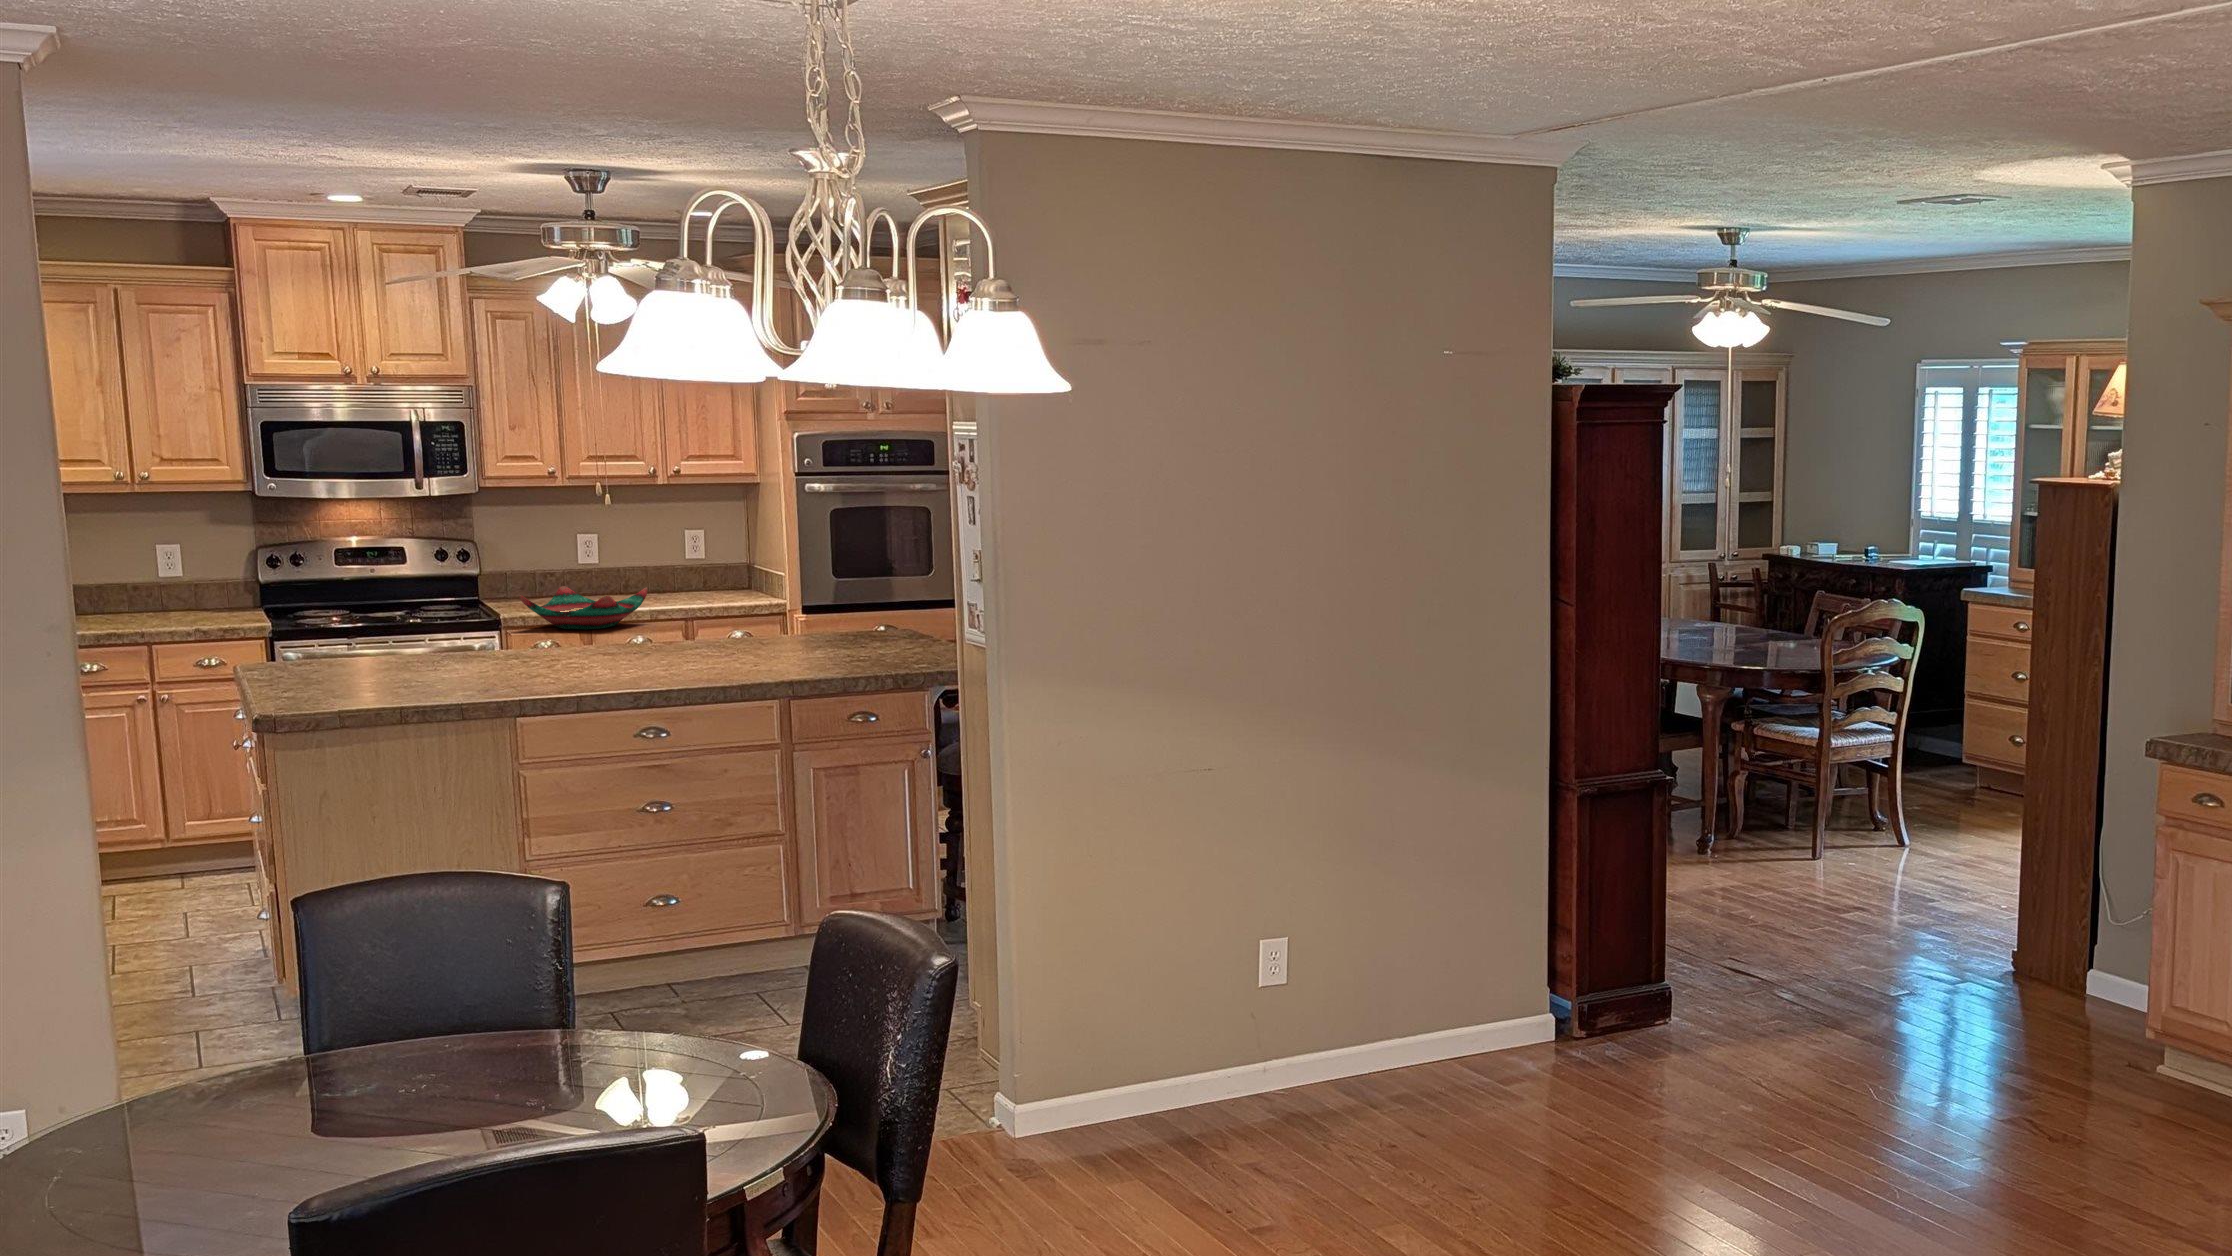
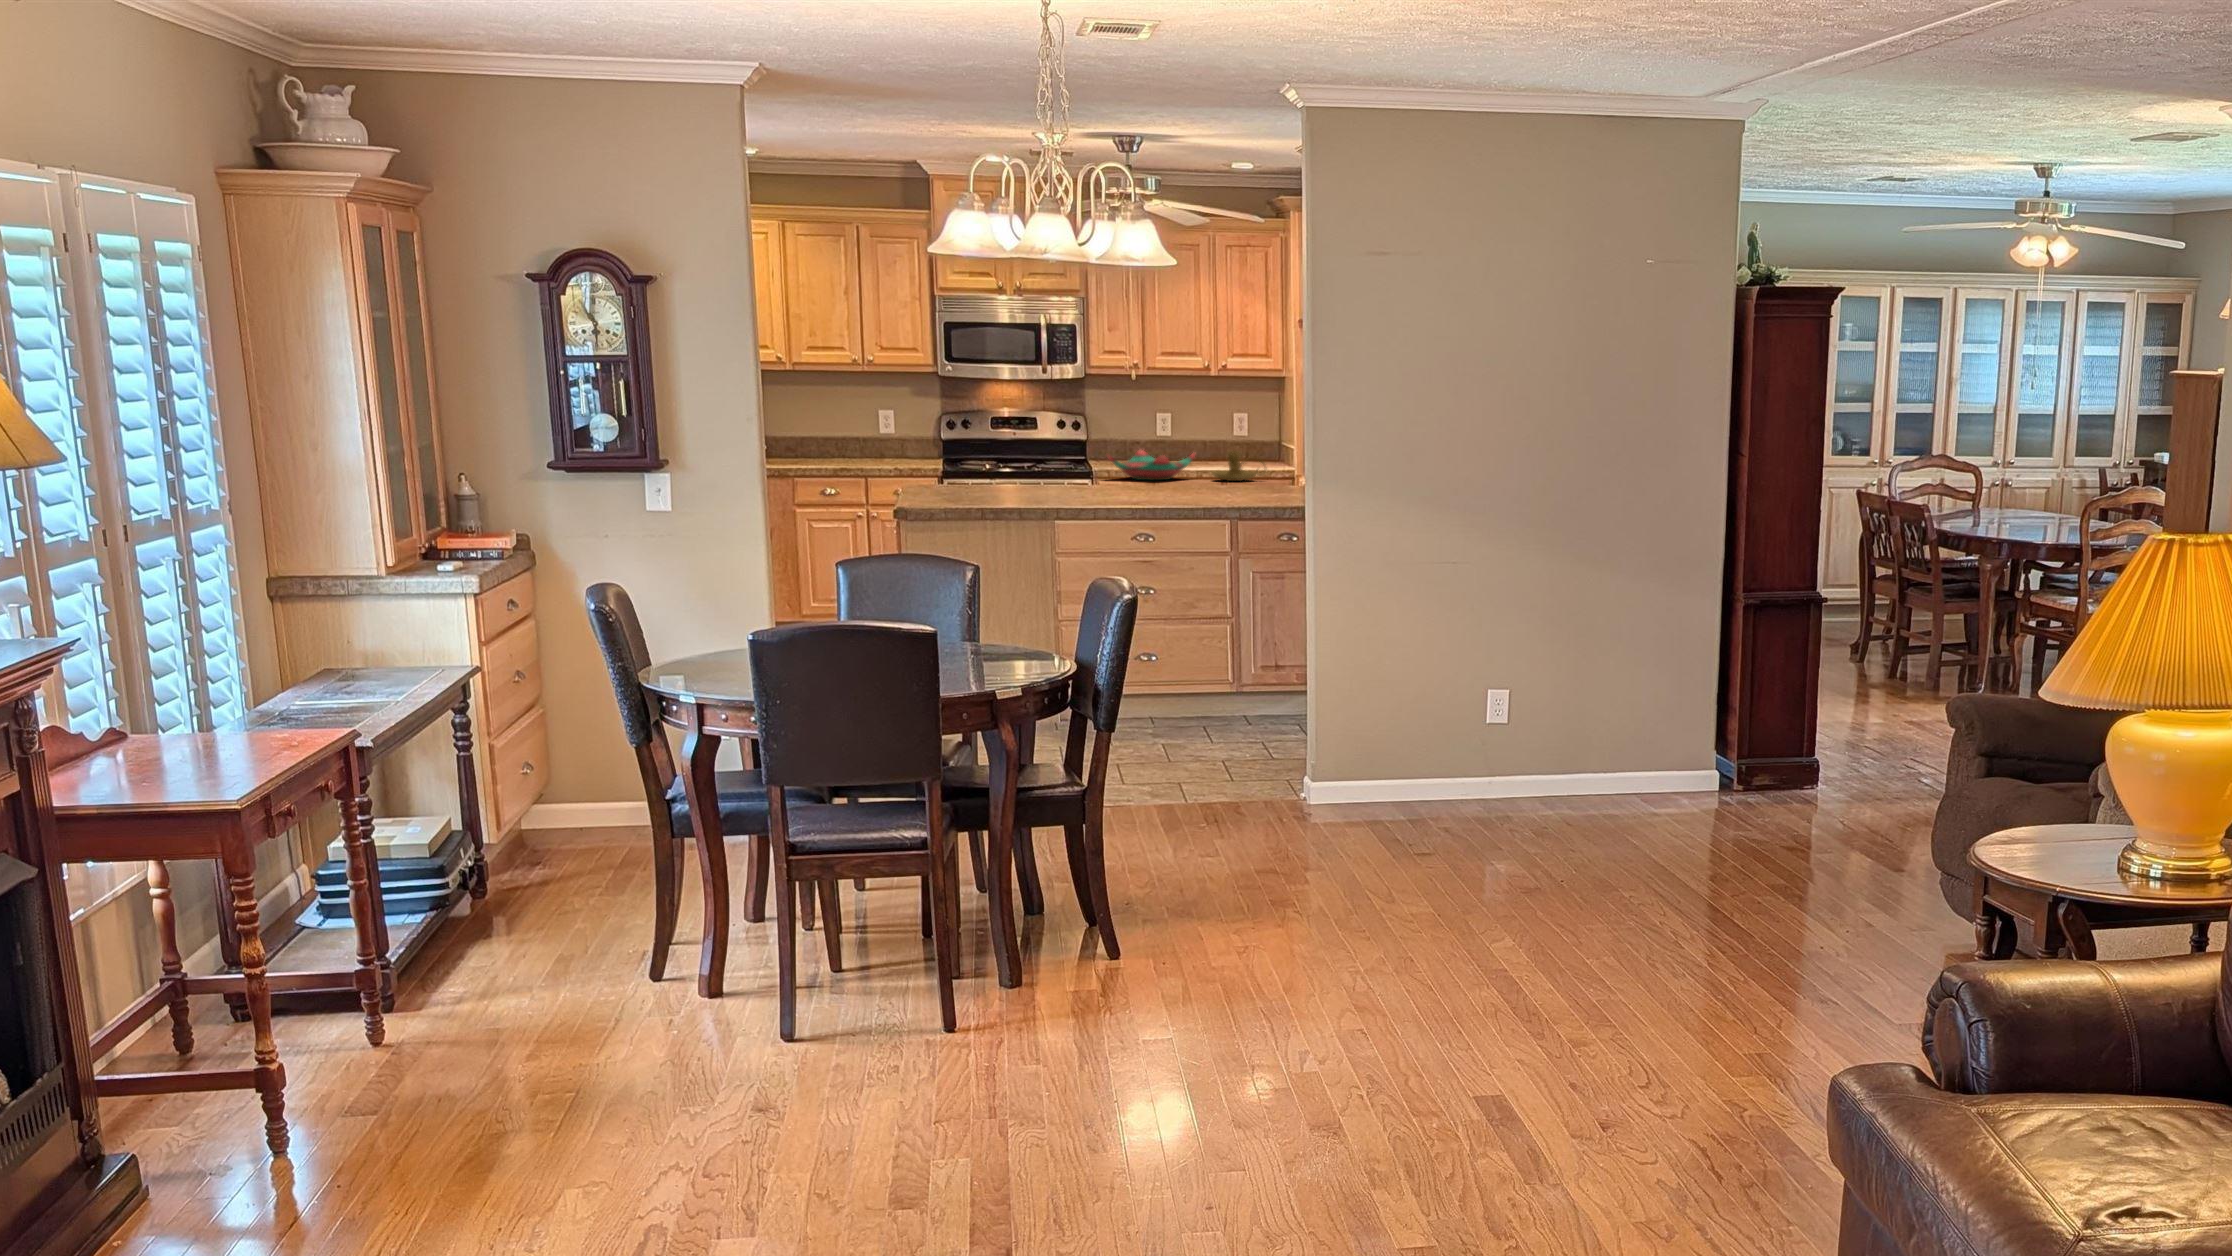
candle holder: none [676,585,753,625] -> present [1213,451,1261,481]

